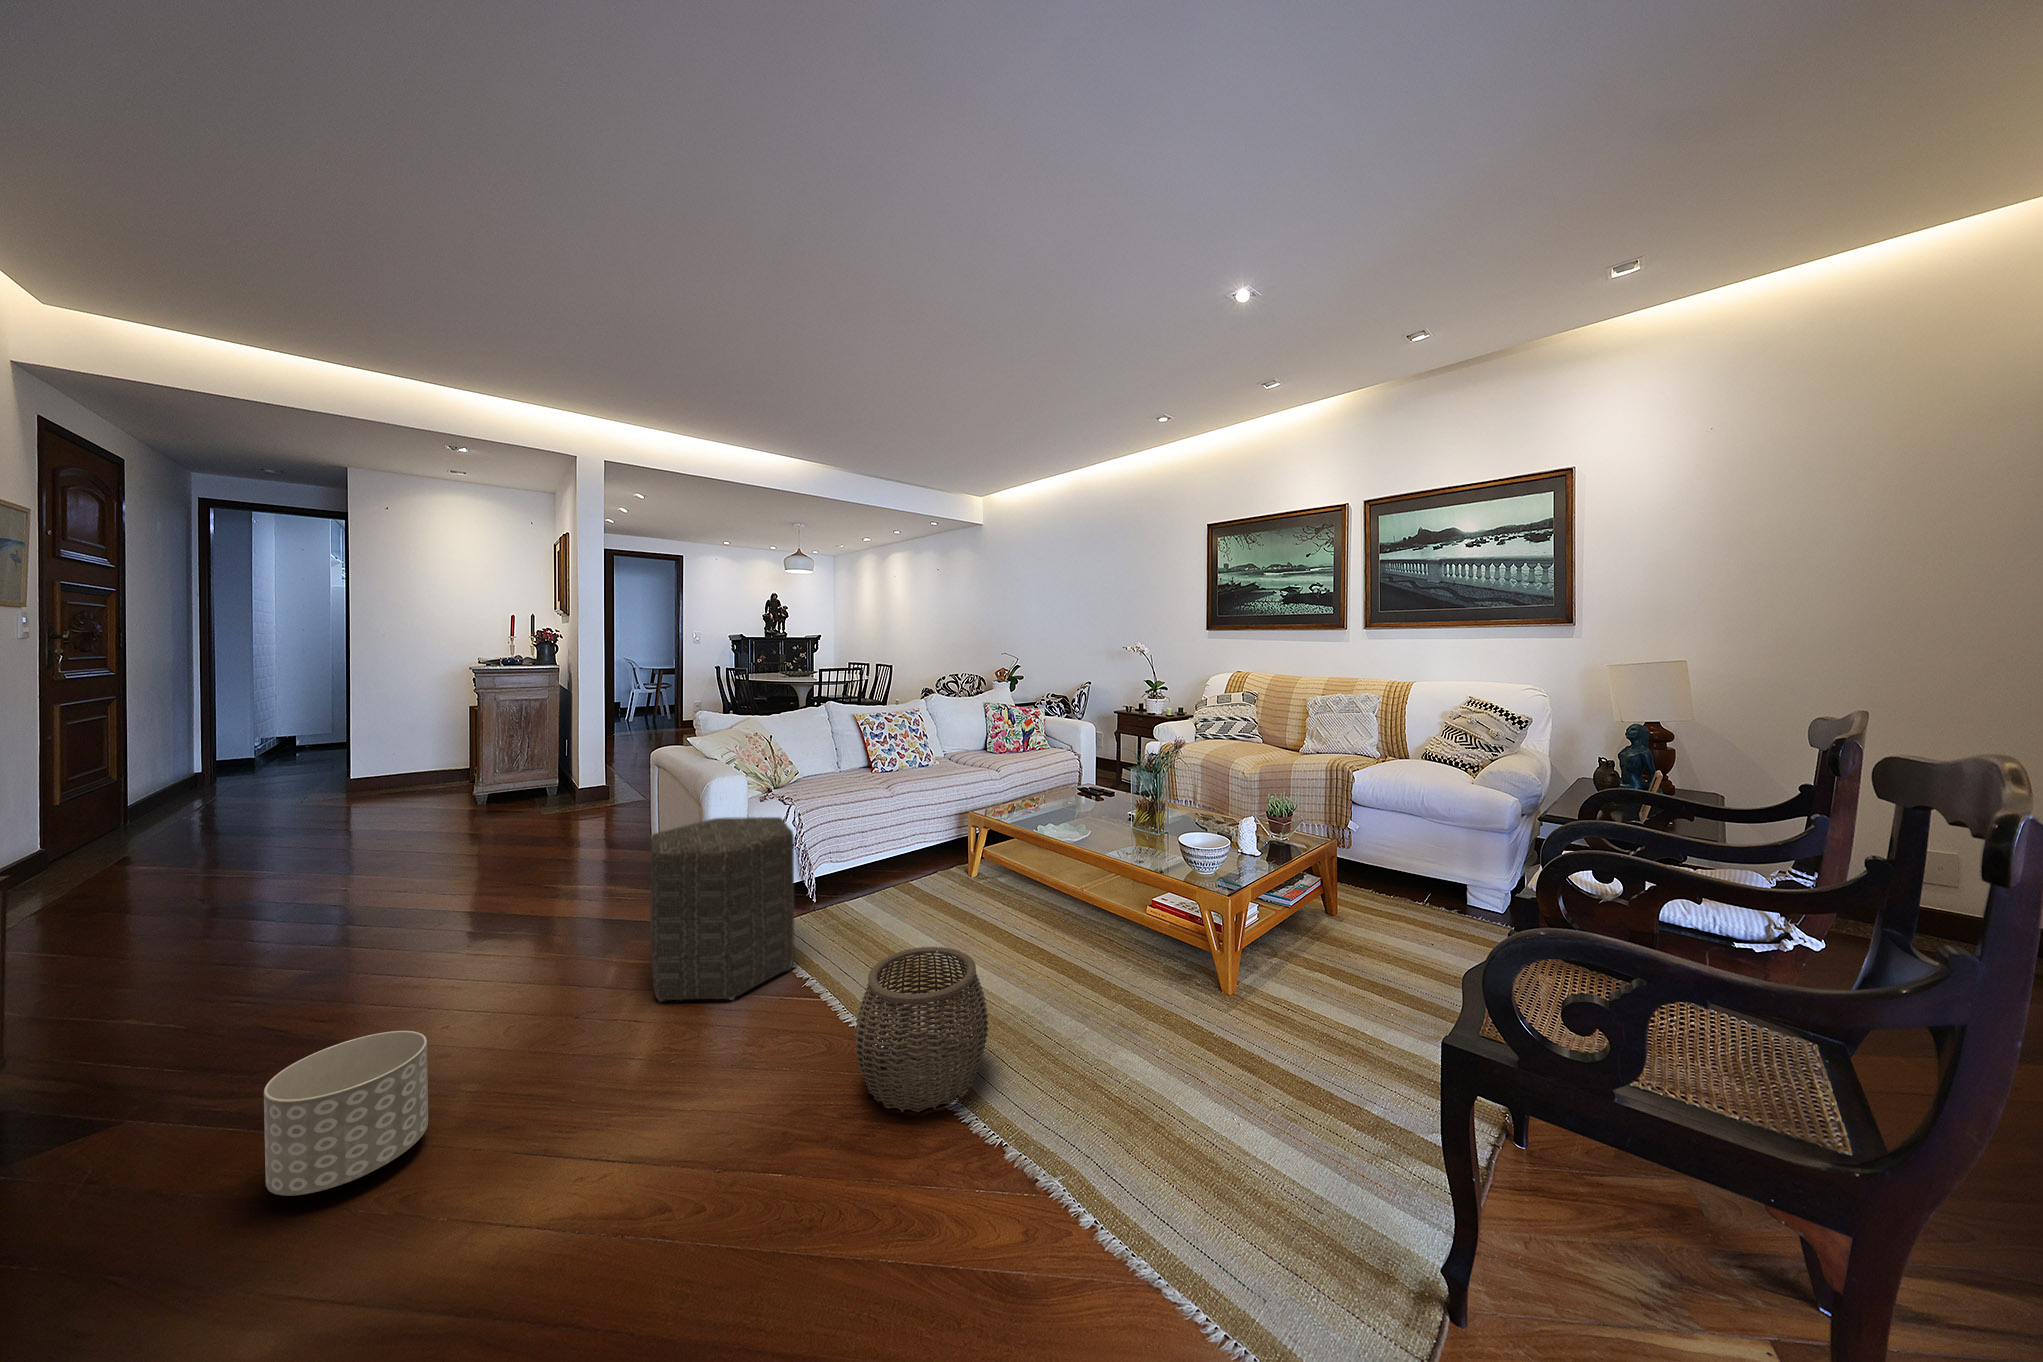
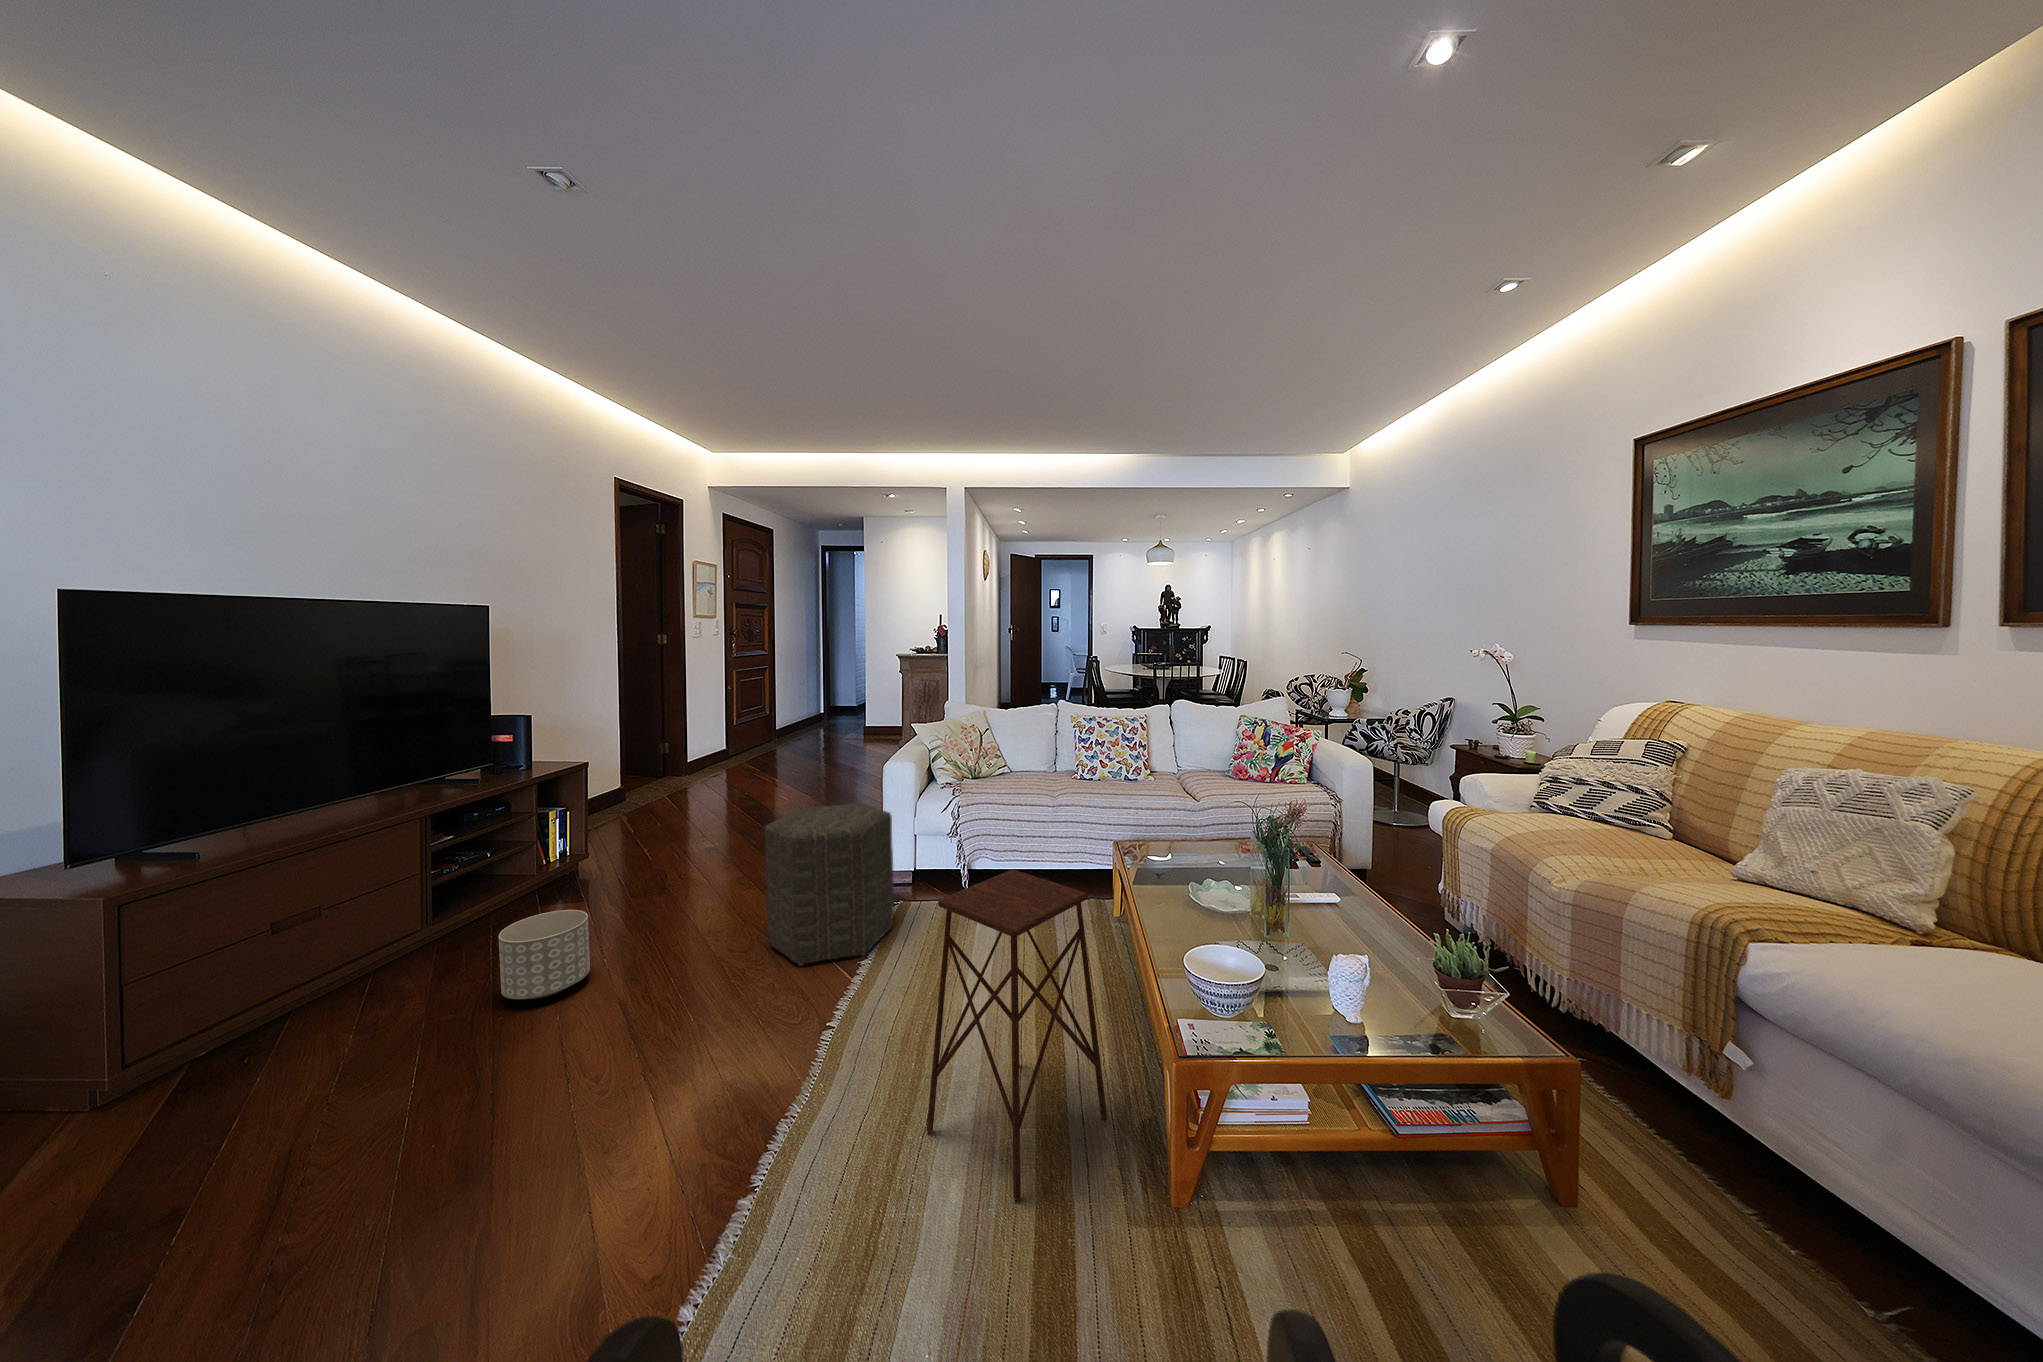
side table: none [1042,807,1150,1025] -> present [927,869,1107,1200]
woven basket: present [855,947,989,1112] -> none [698,980,844,1160]

